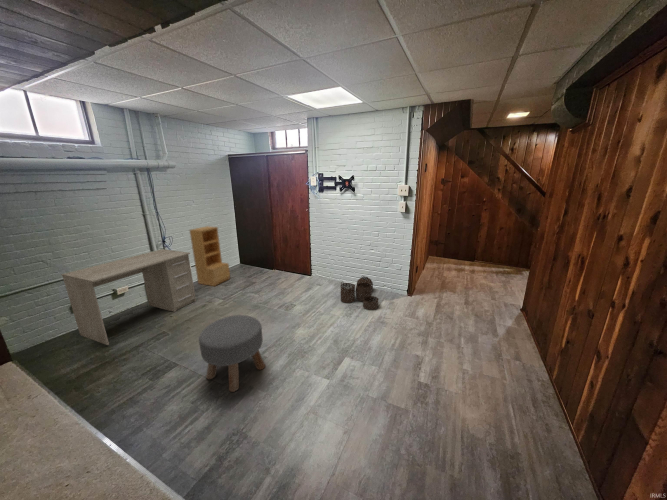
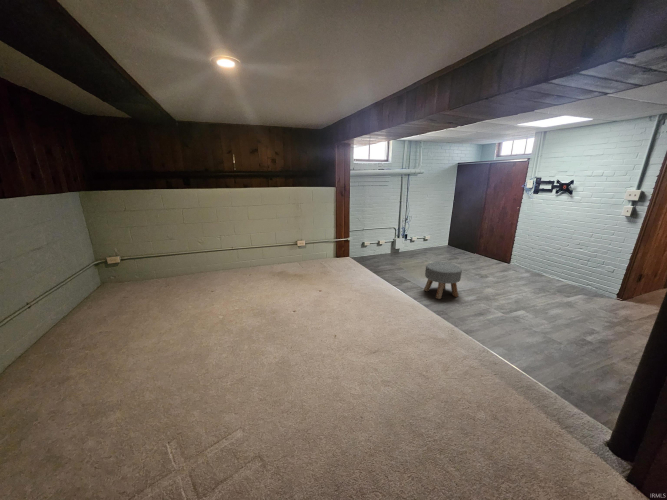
bookshelf: present [190,226,230,286] -> none [419,213,442,255]
desk: present [61,249,196,345] -> none [363,223,422,266]
woven basket: present [341,276,378,310] -> none [532,269,573,297]

